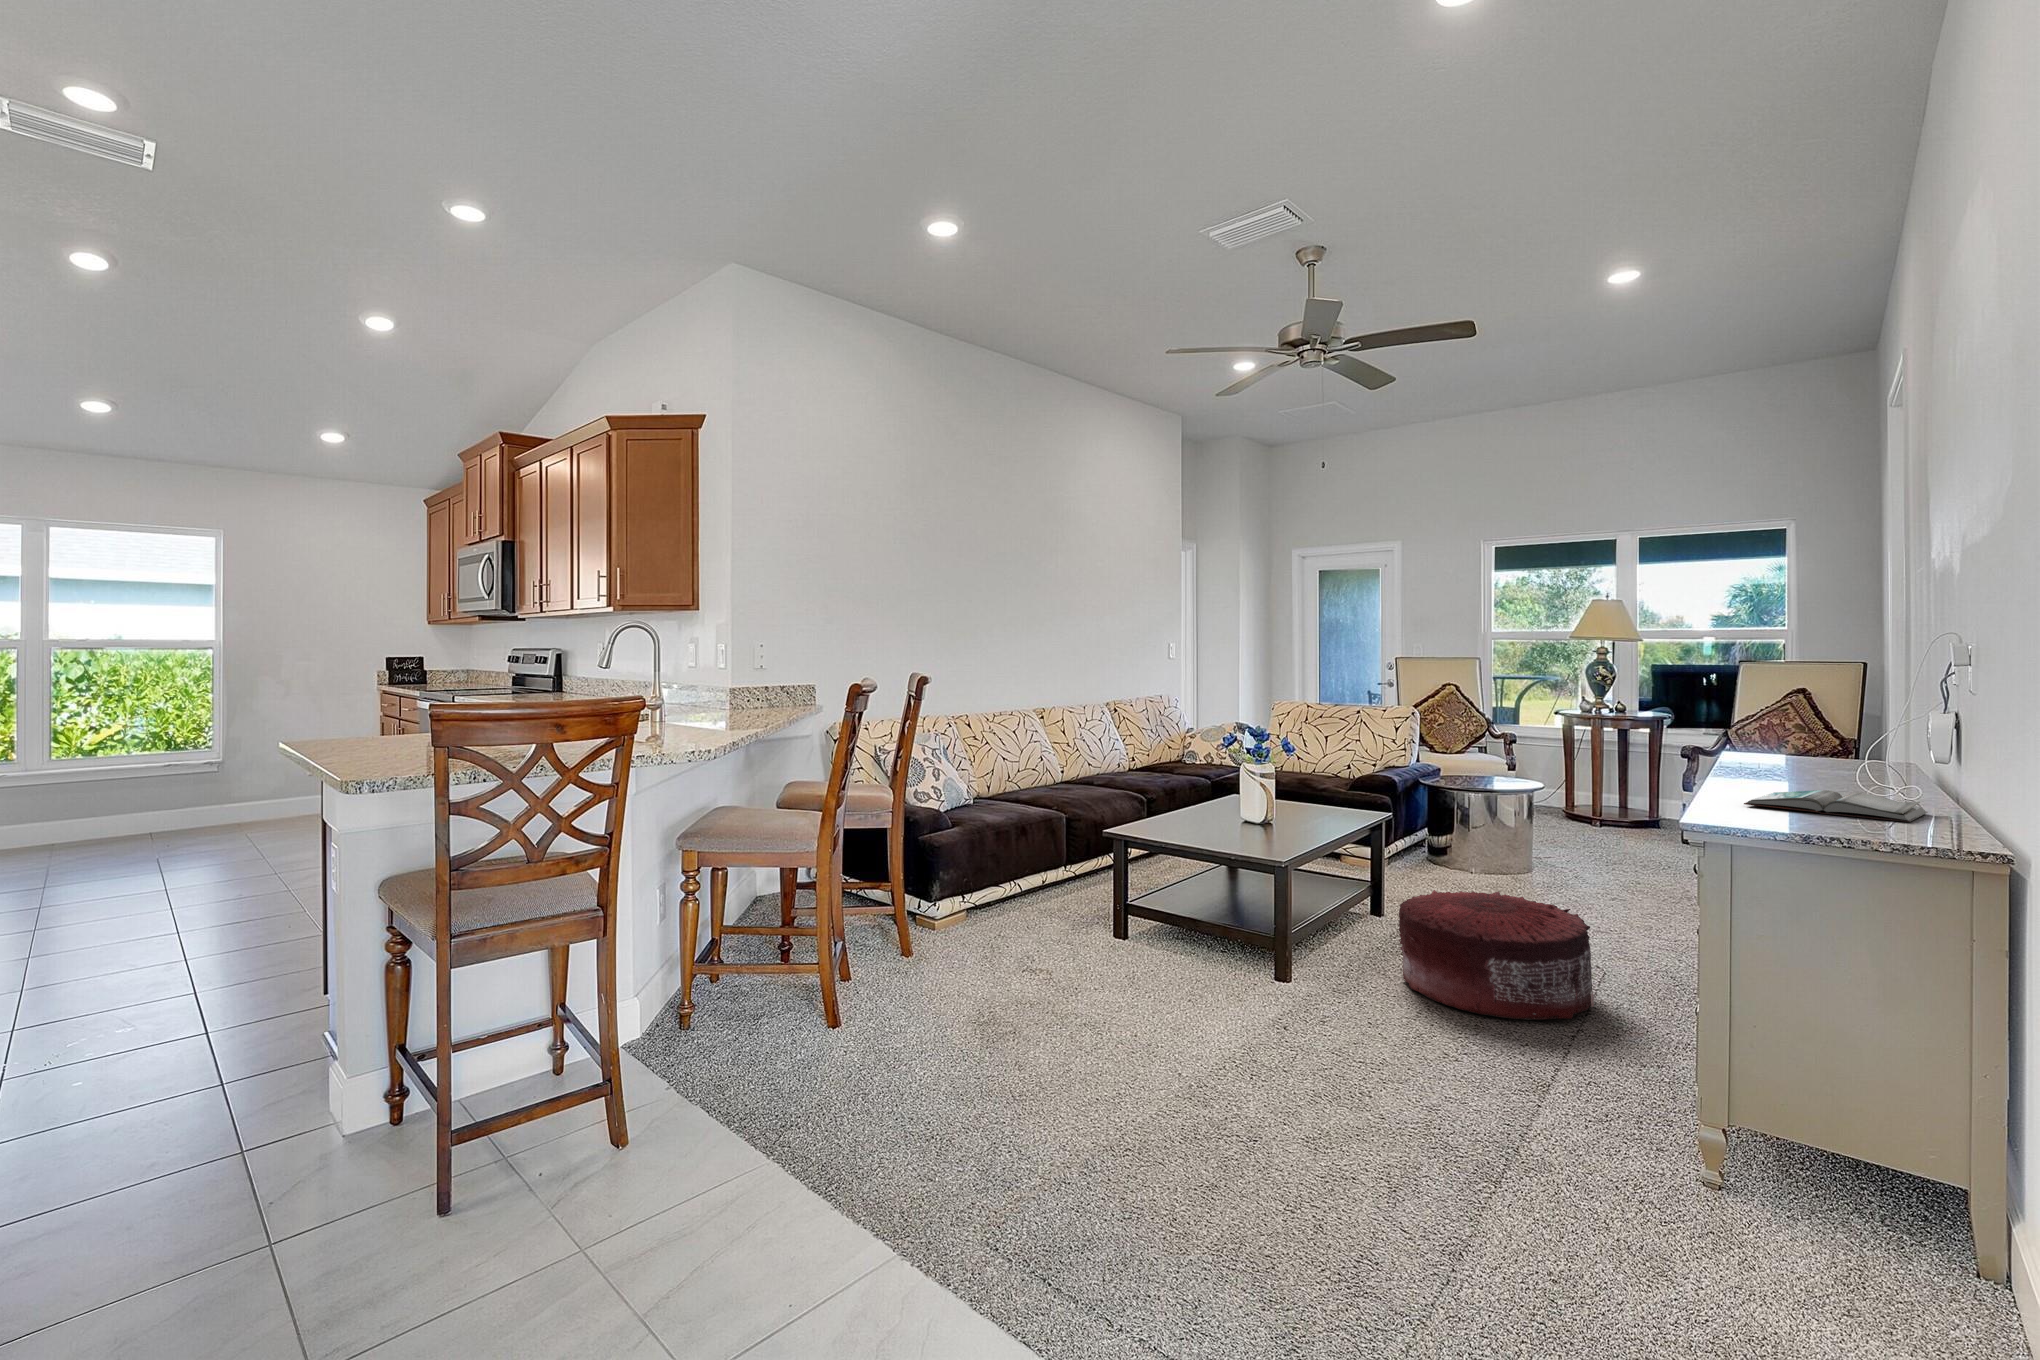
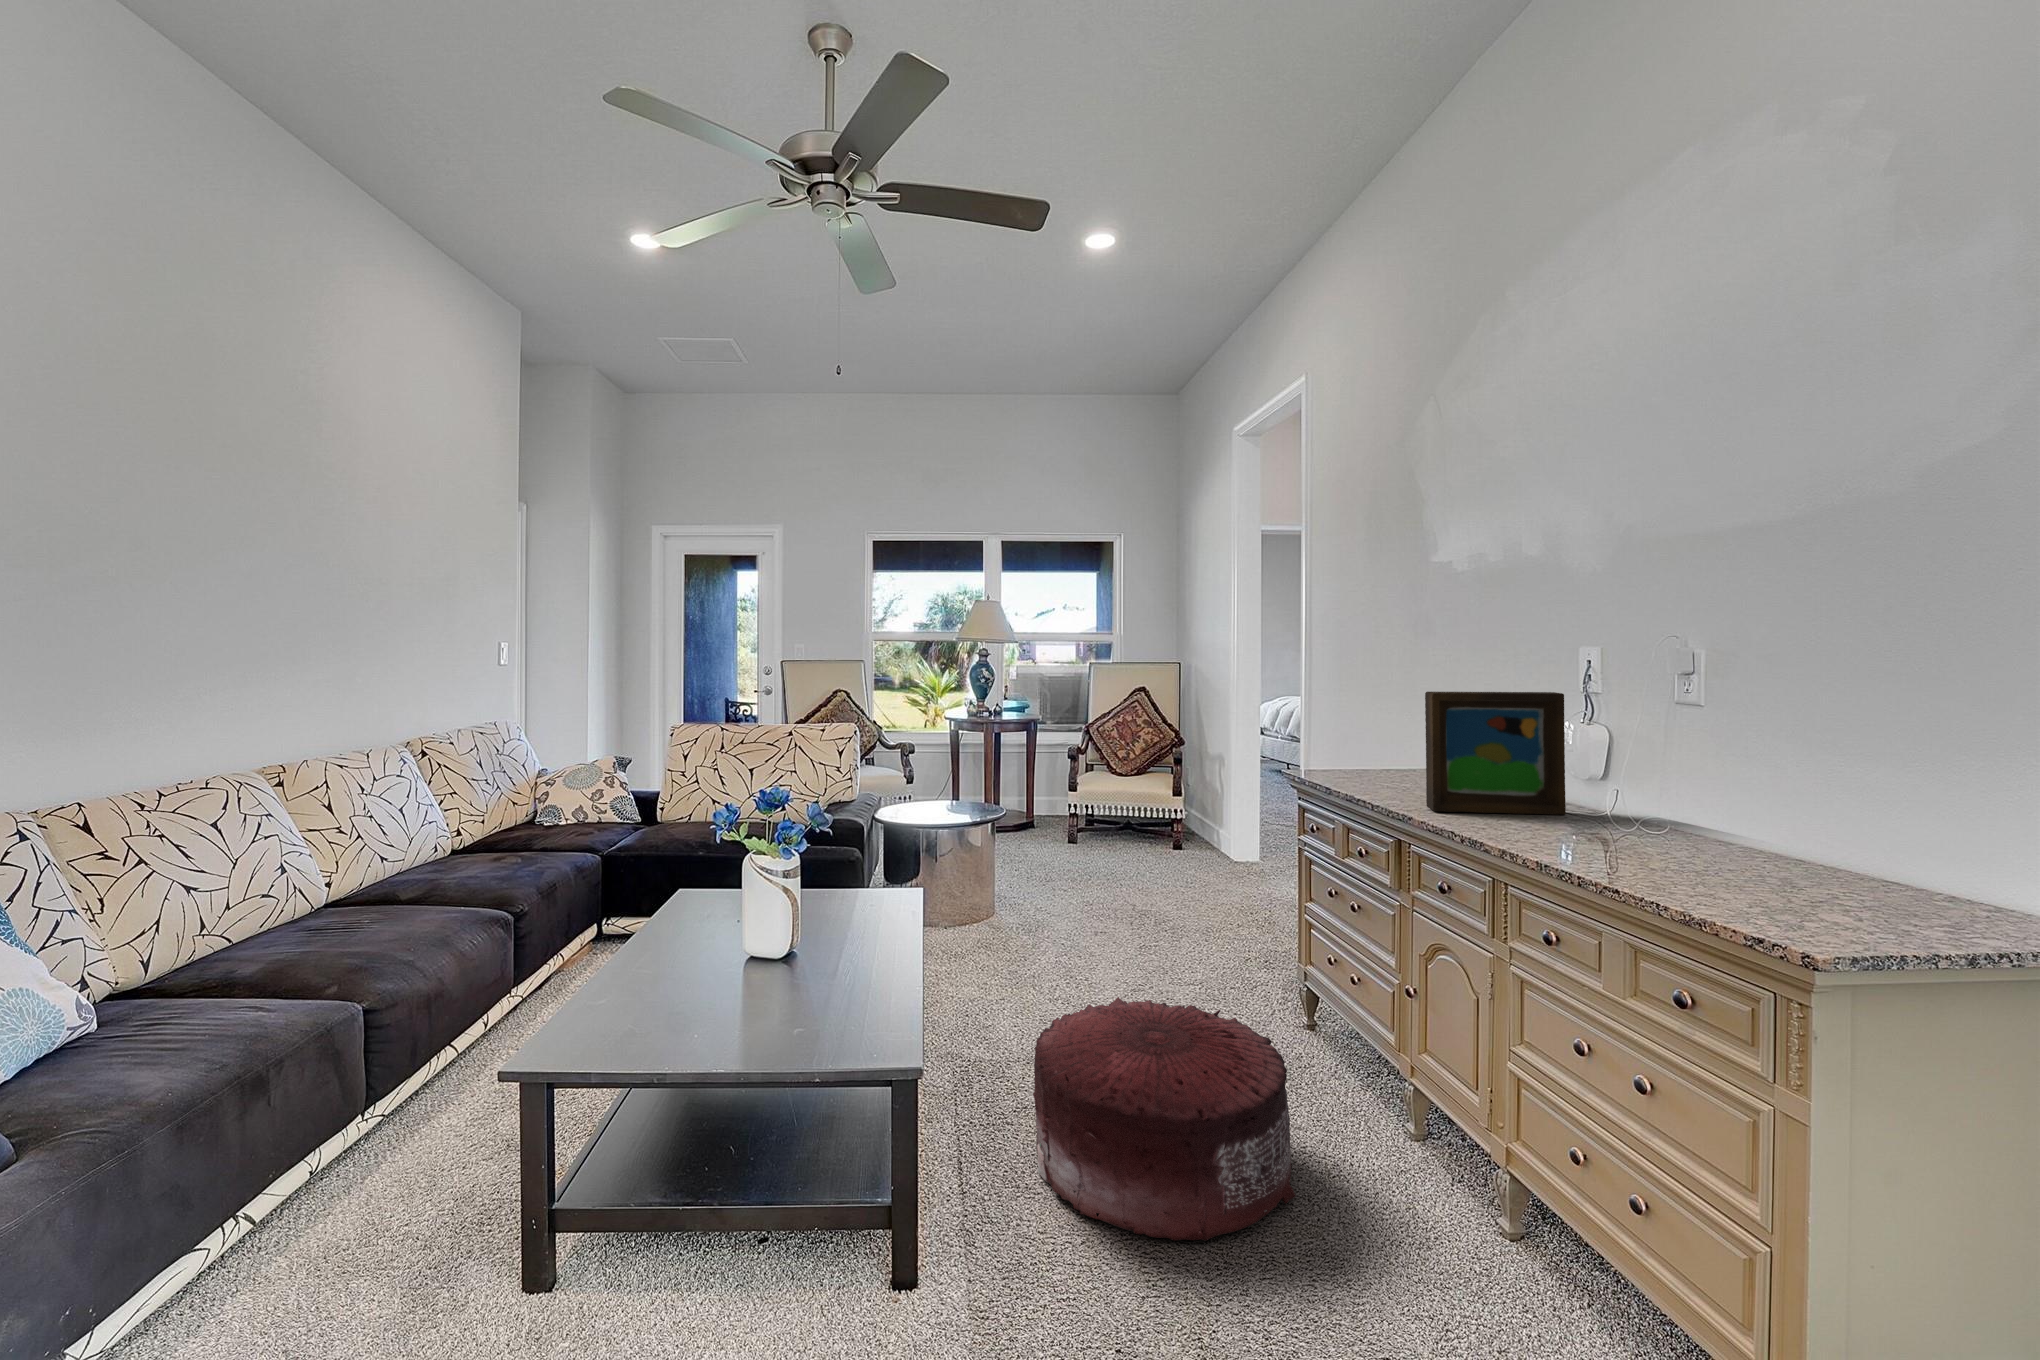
picture frame: none [1747,682,1884,788] -> present [1425,692,1566,815]
hardback book: present [1744,790,1928,822] -> none [1633,846,1909,896]

